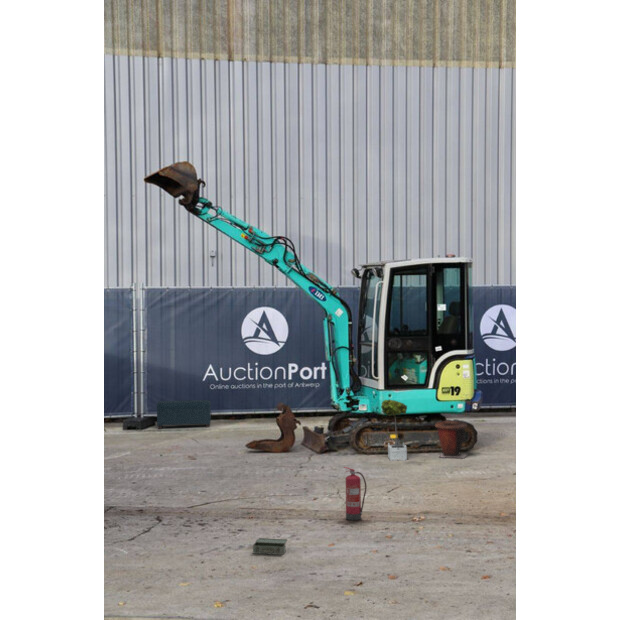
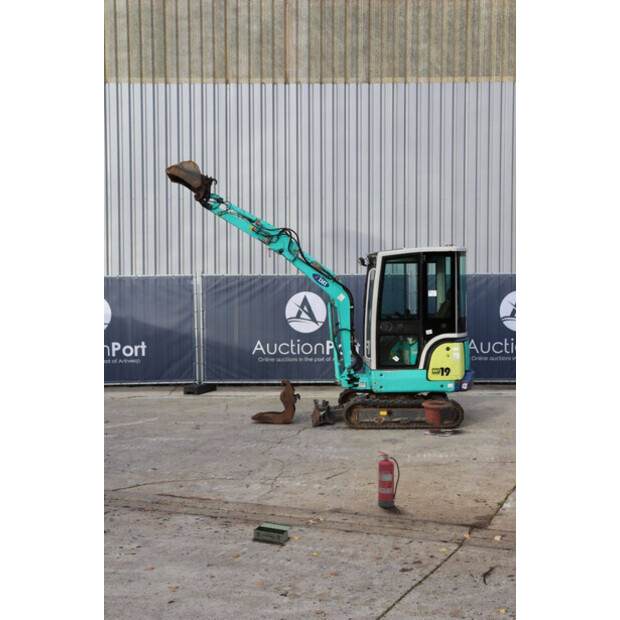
bench: present [157,400,211,429] -> none [211,371,258,395]
potted tree: present [381,400,407,461] -> none [370,377,394,435]
fire extinguisher: present [344,467,367,520] -> present [378,451,400,507]
toolbox: present [253,538,287,555] -> present [254,522,292,543]

